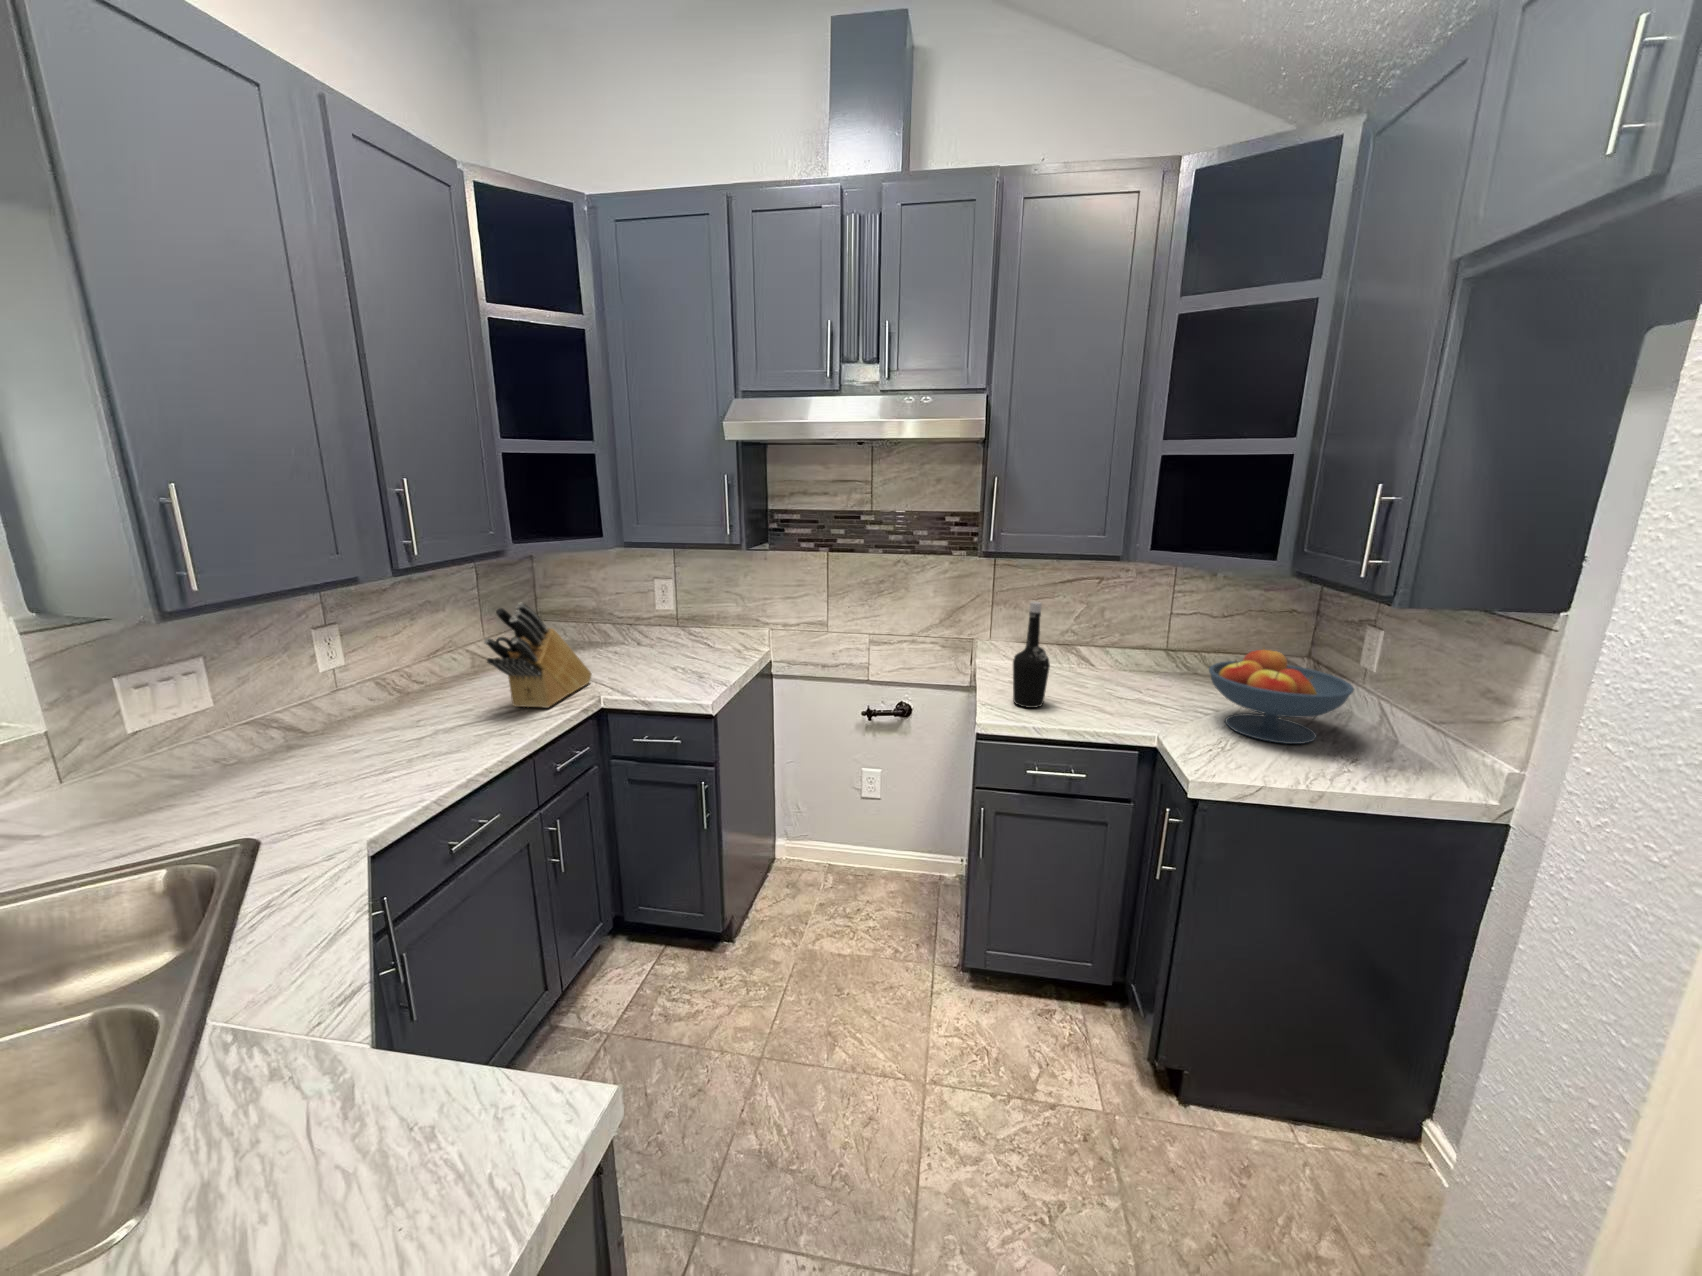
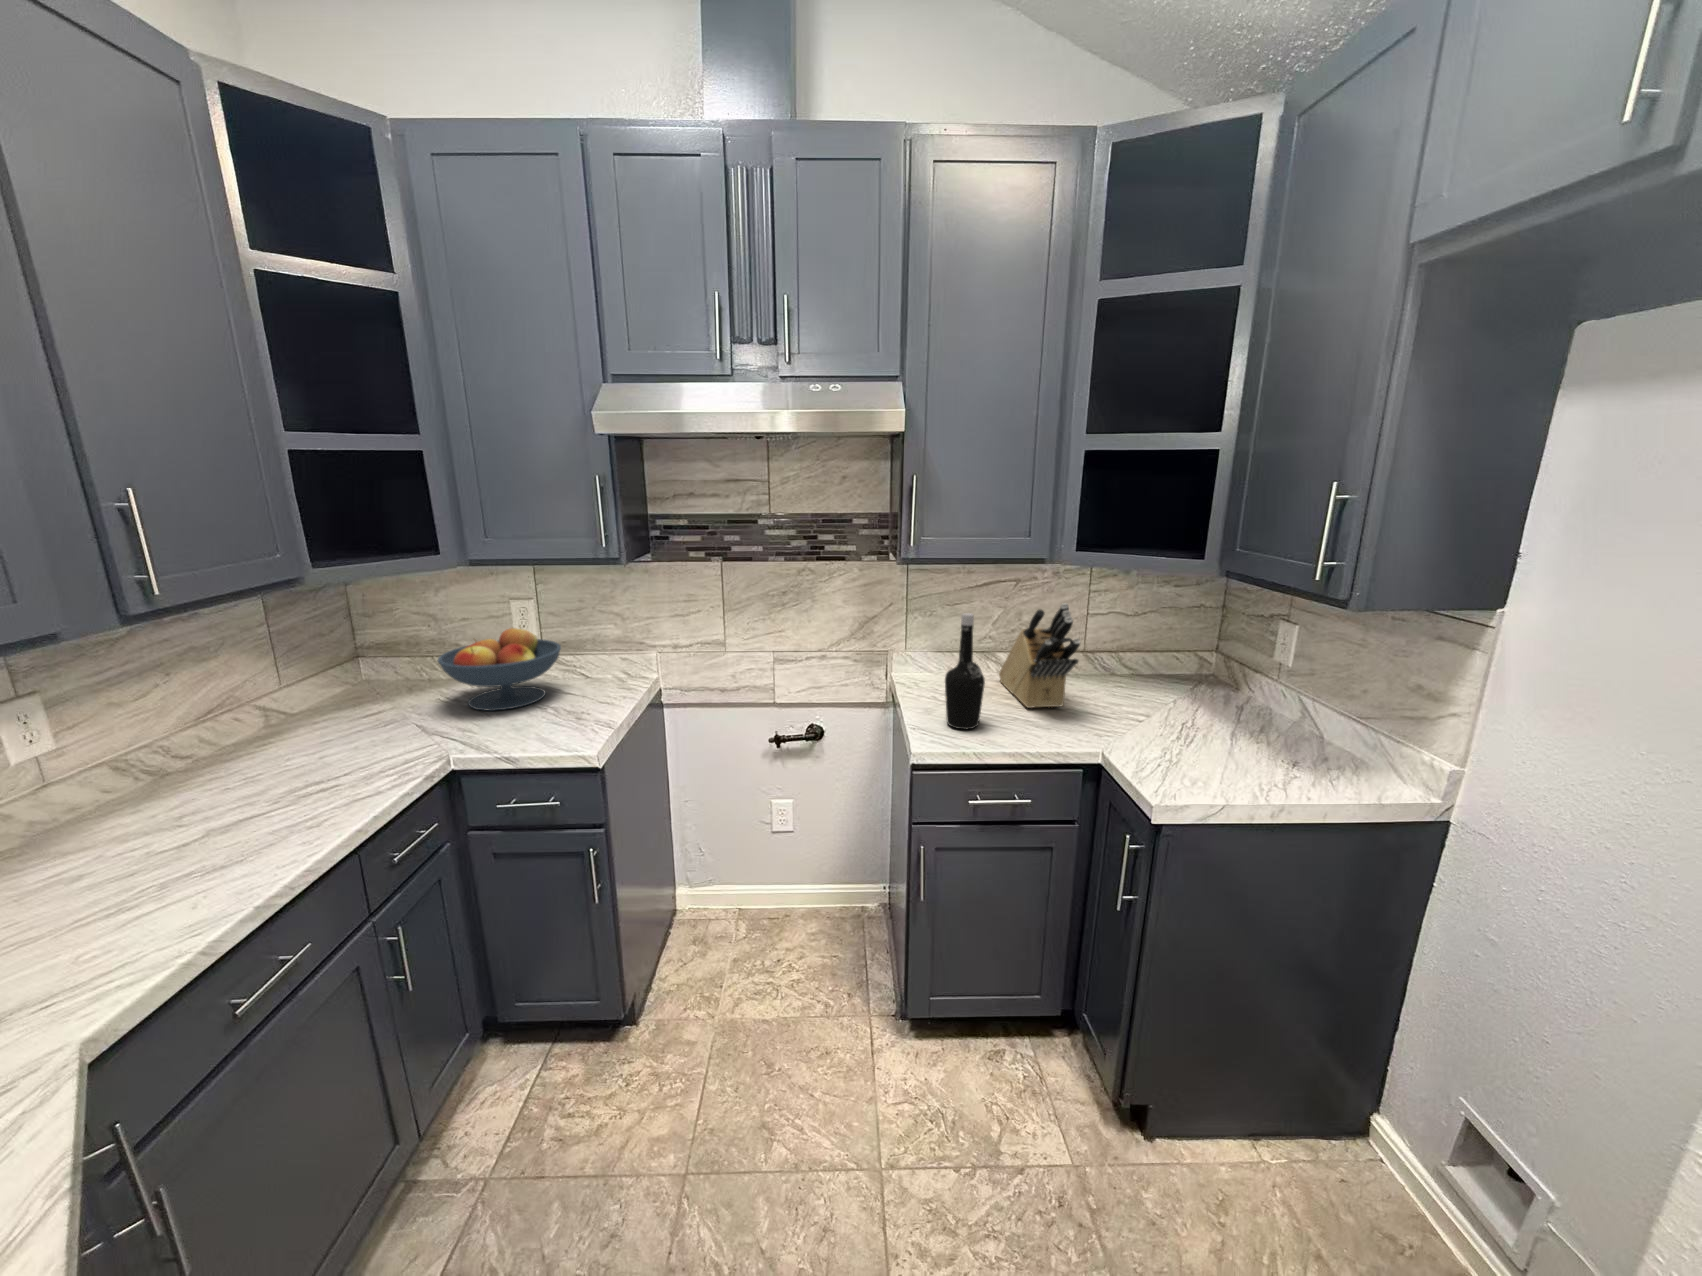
knife block: present [484,603,592,708] -> present [999,603,1080,708]
fruit bowl: present [1209,649,1354,744] -> present [437,628,561,711]

